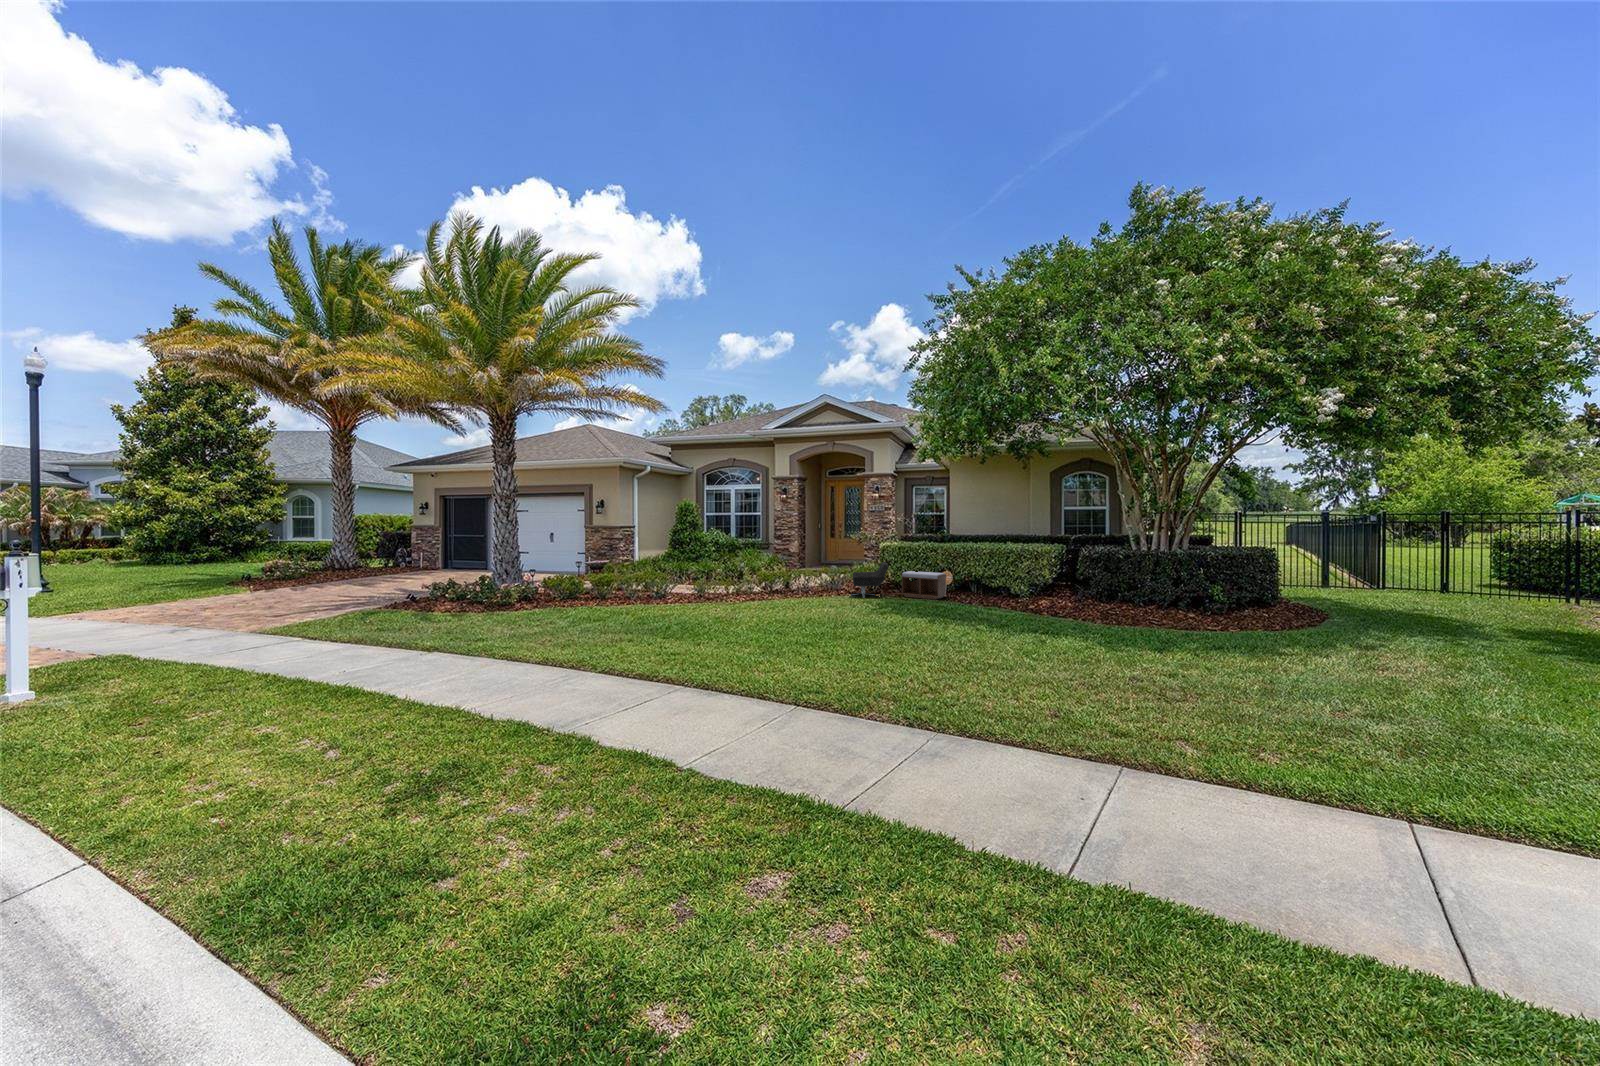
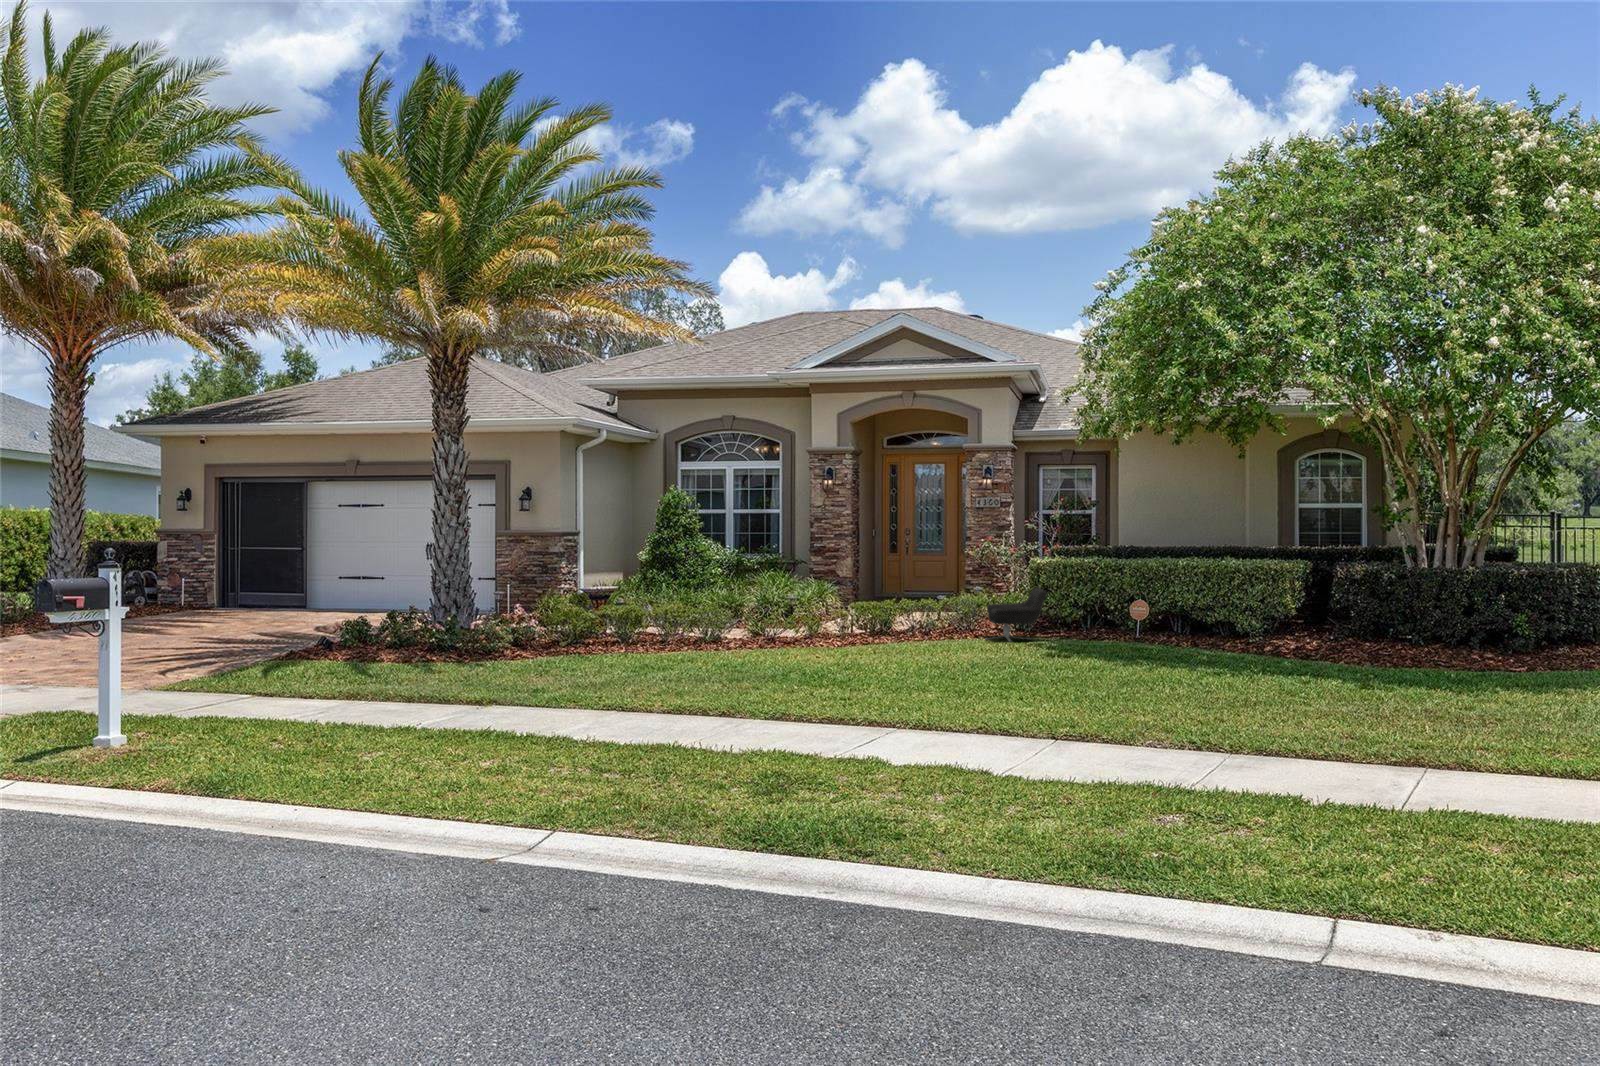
bench: present [901,571,946,600] -> none [1066,602,1135,643]

